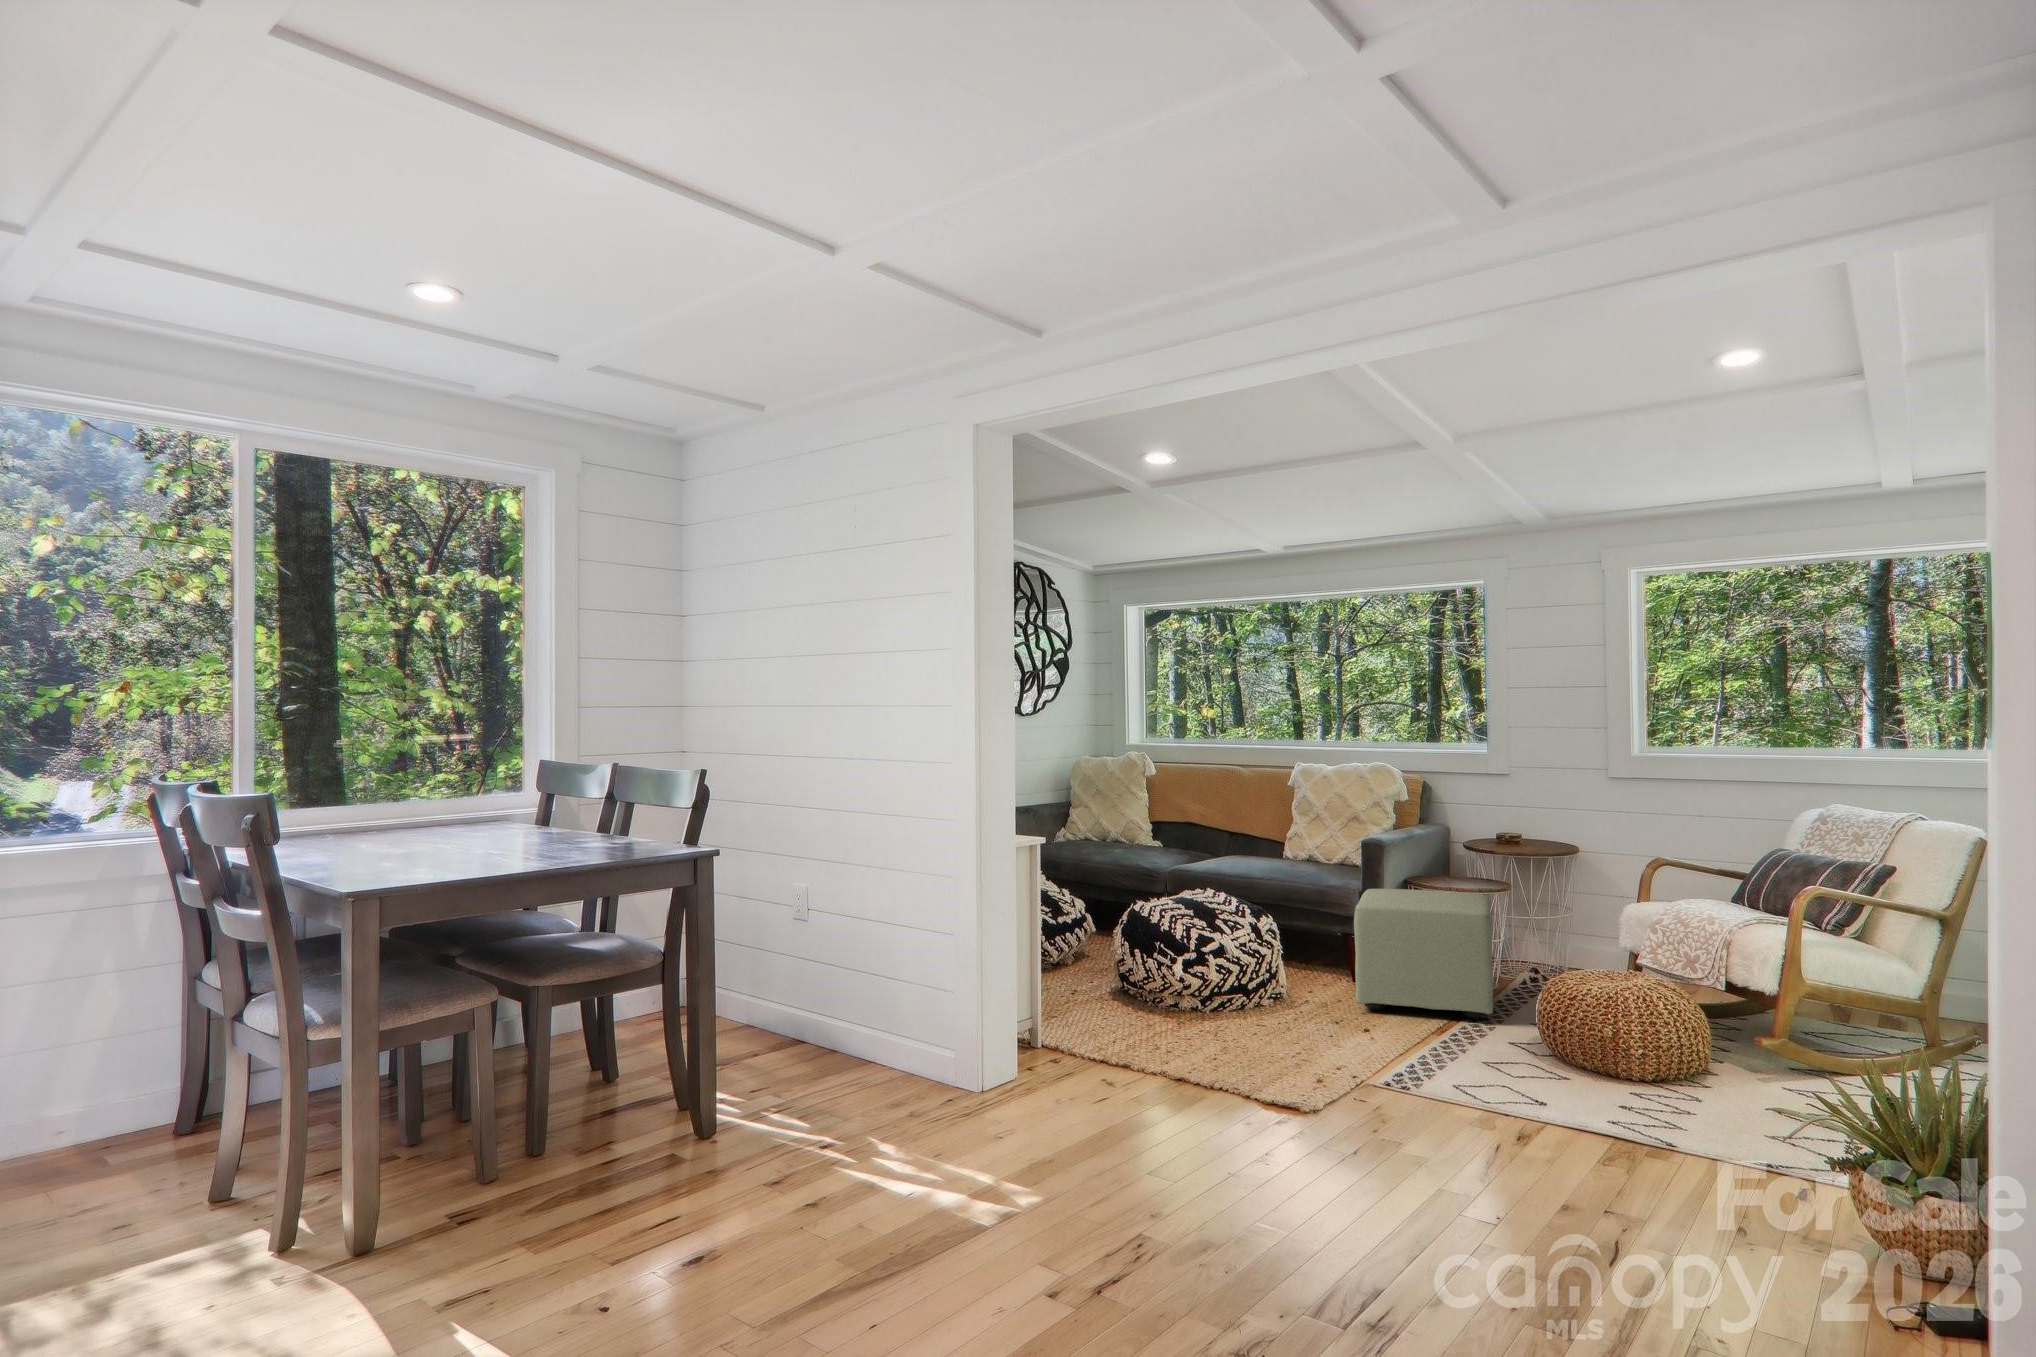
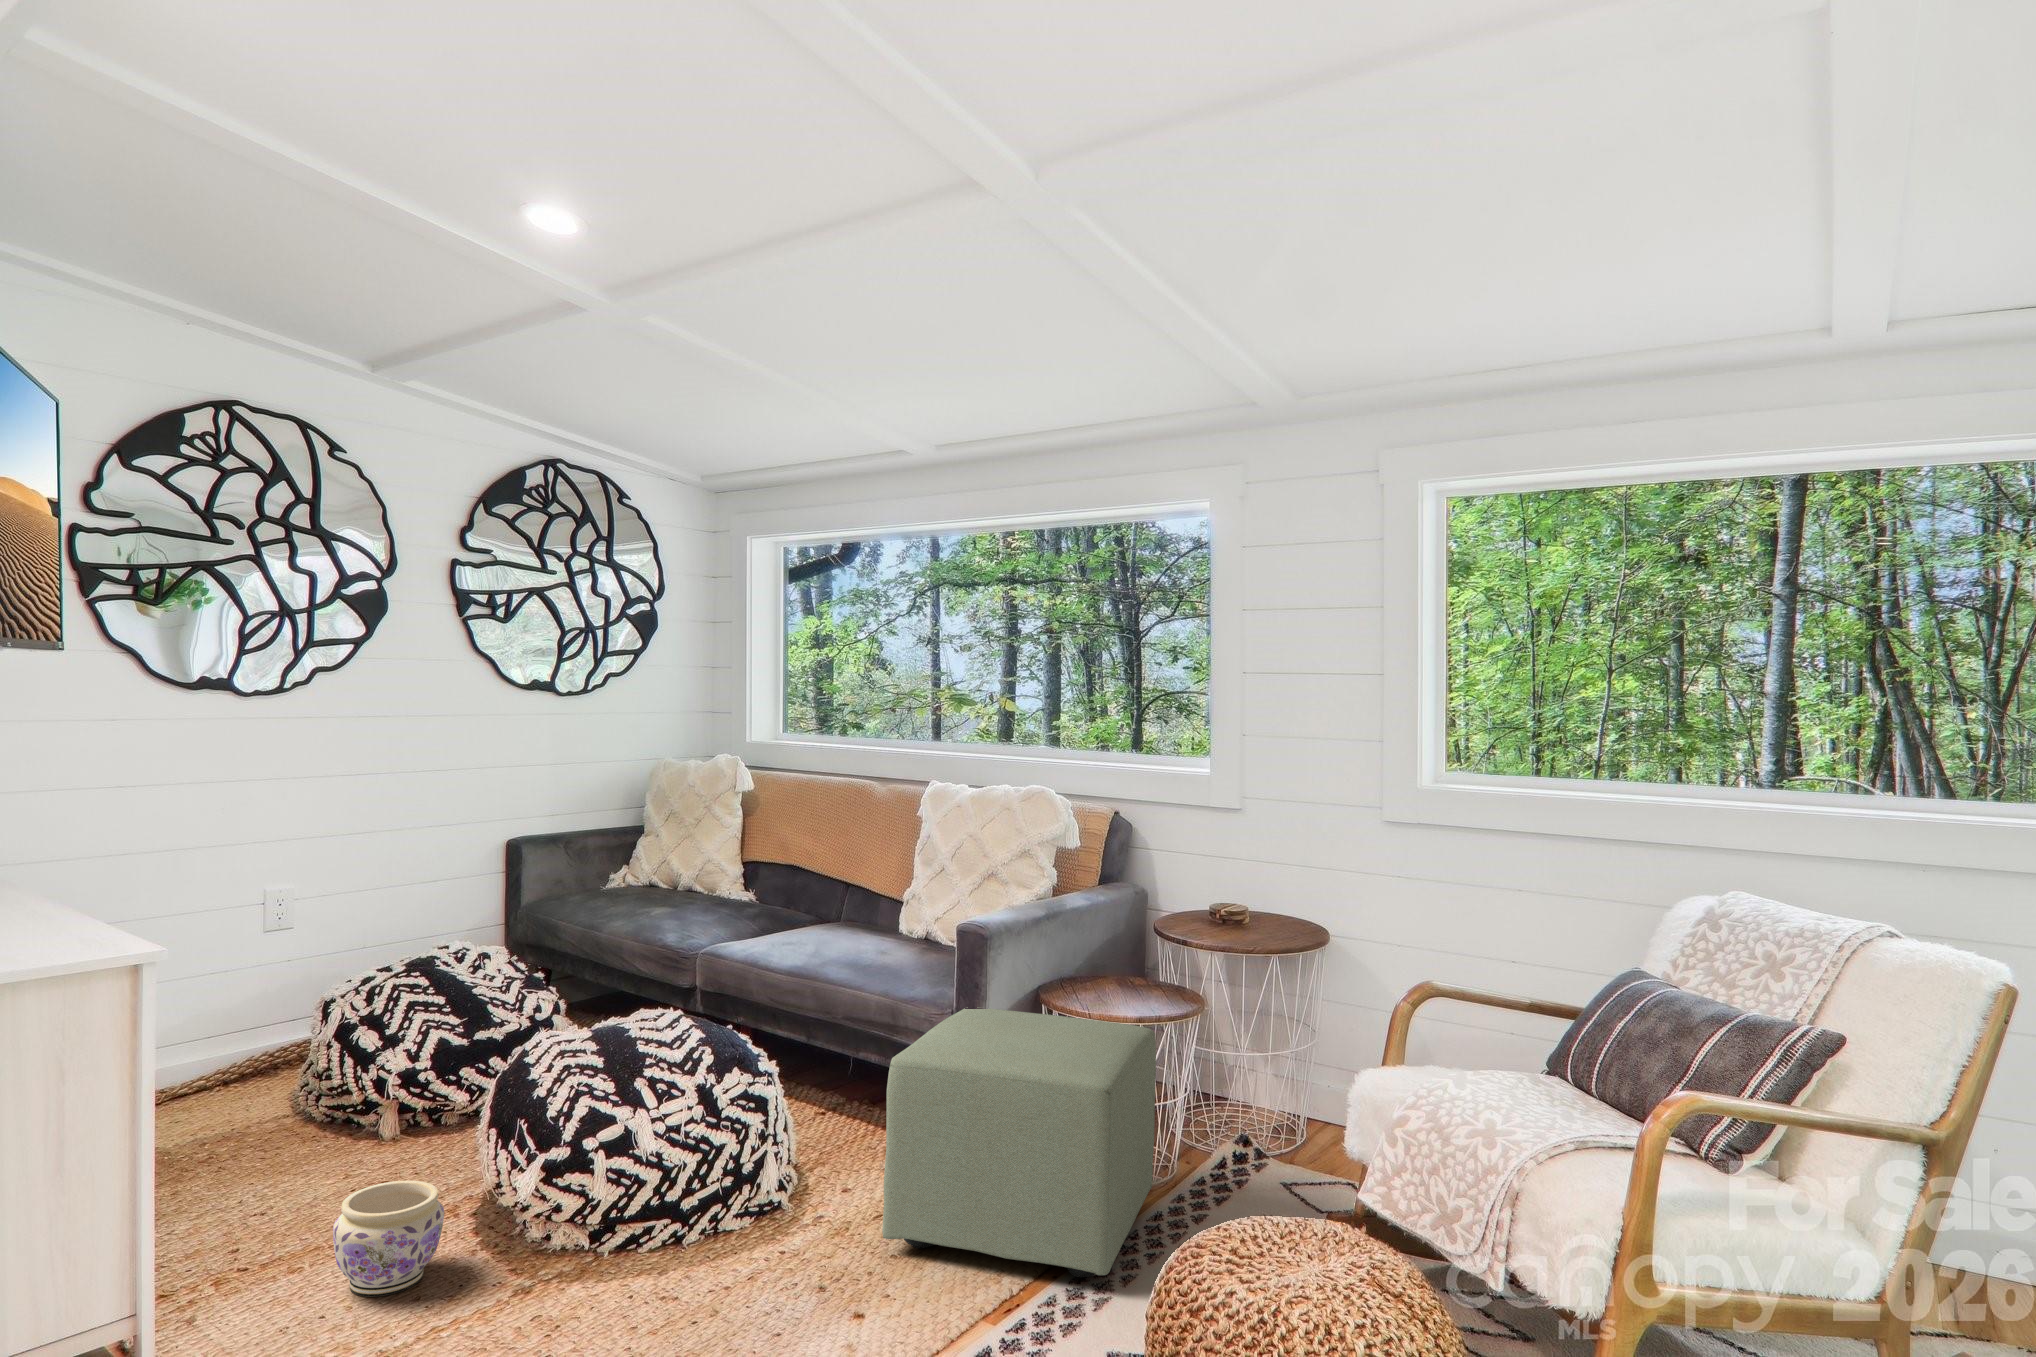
planter: none [1087,973,1138,1025] -> present [333,1181,444,1297]

